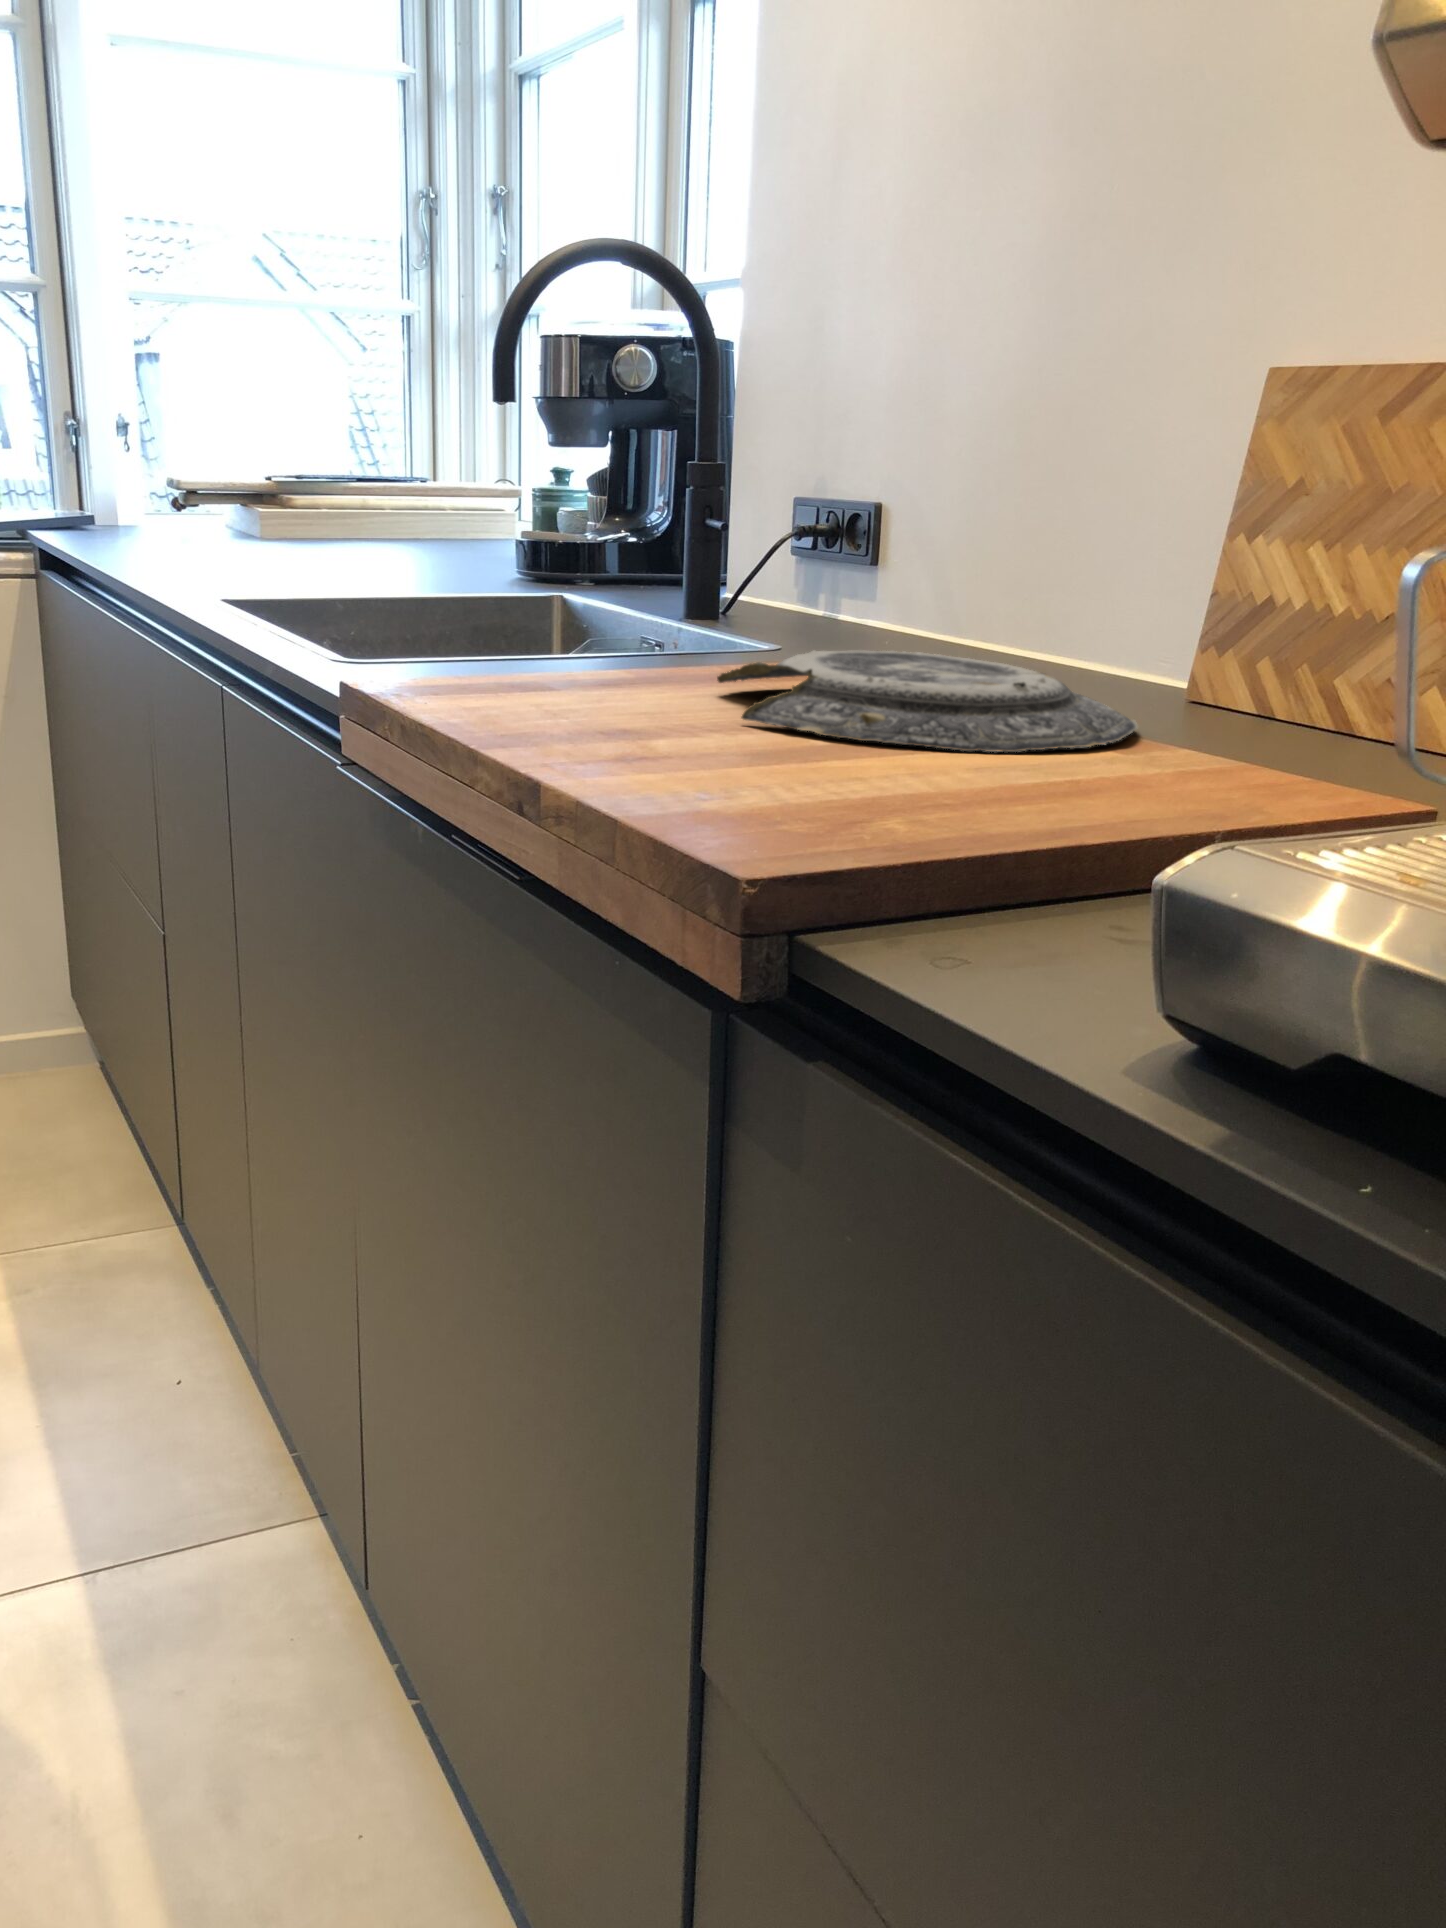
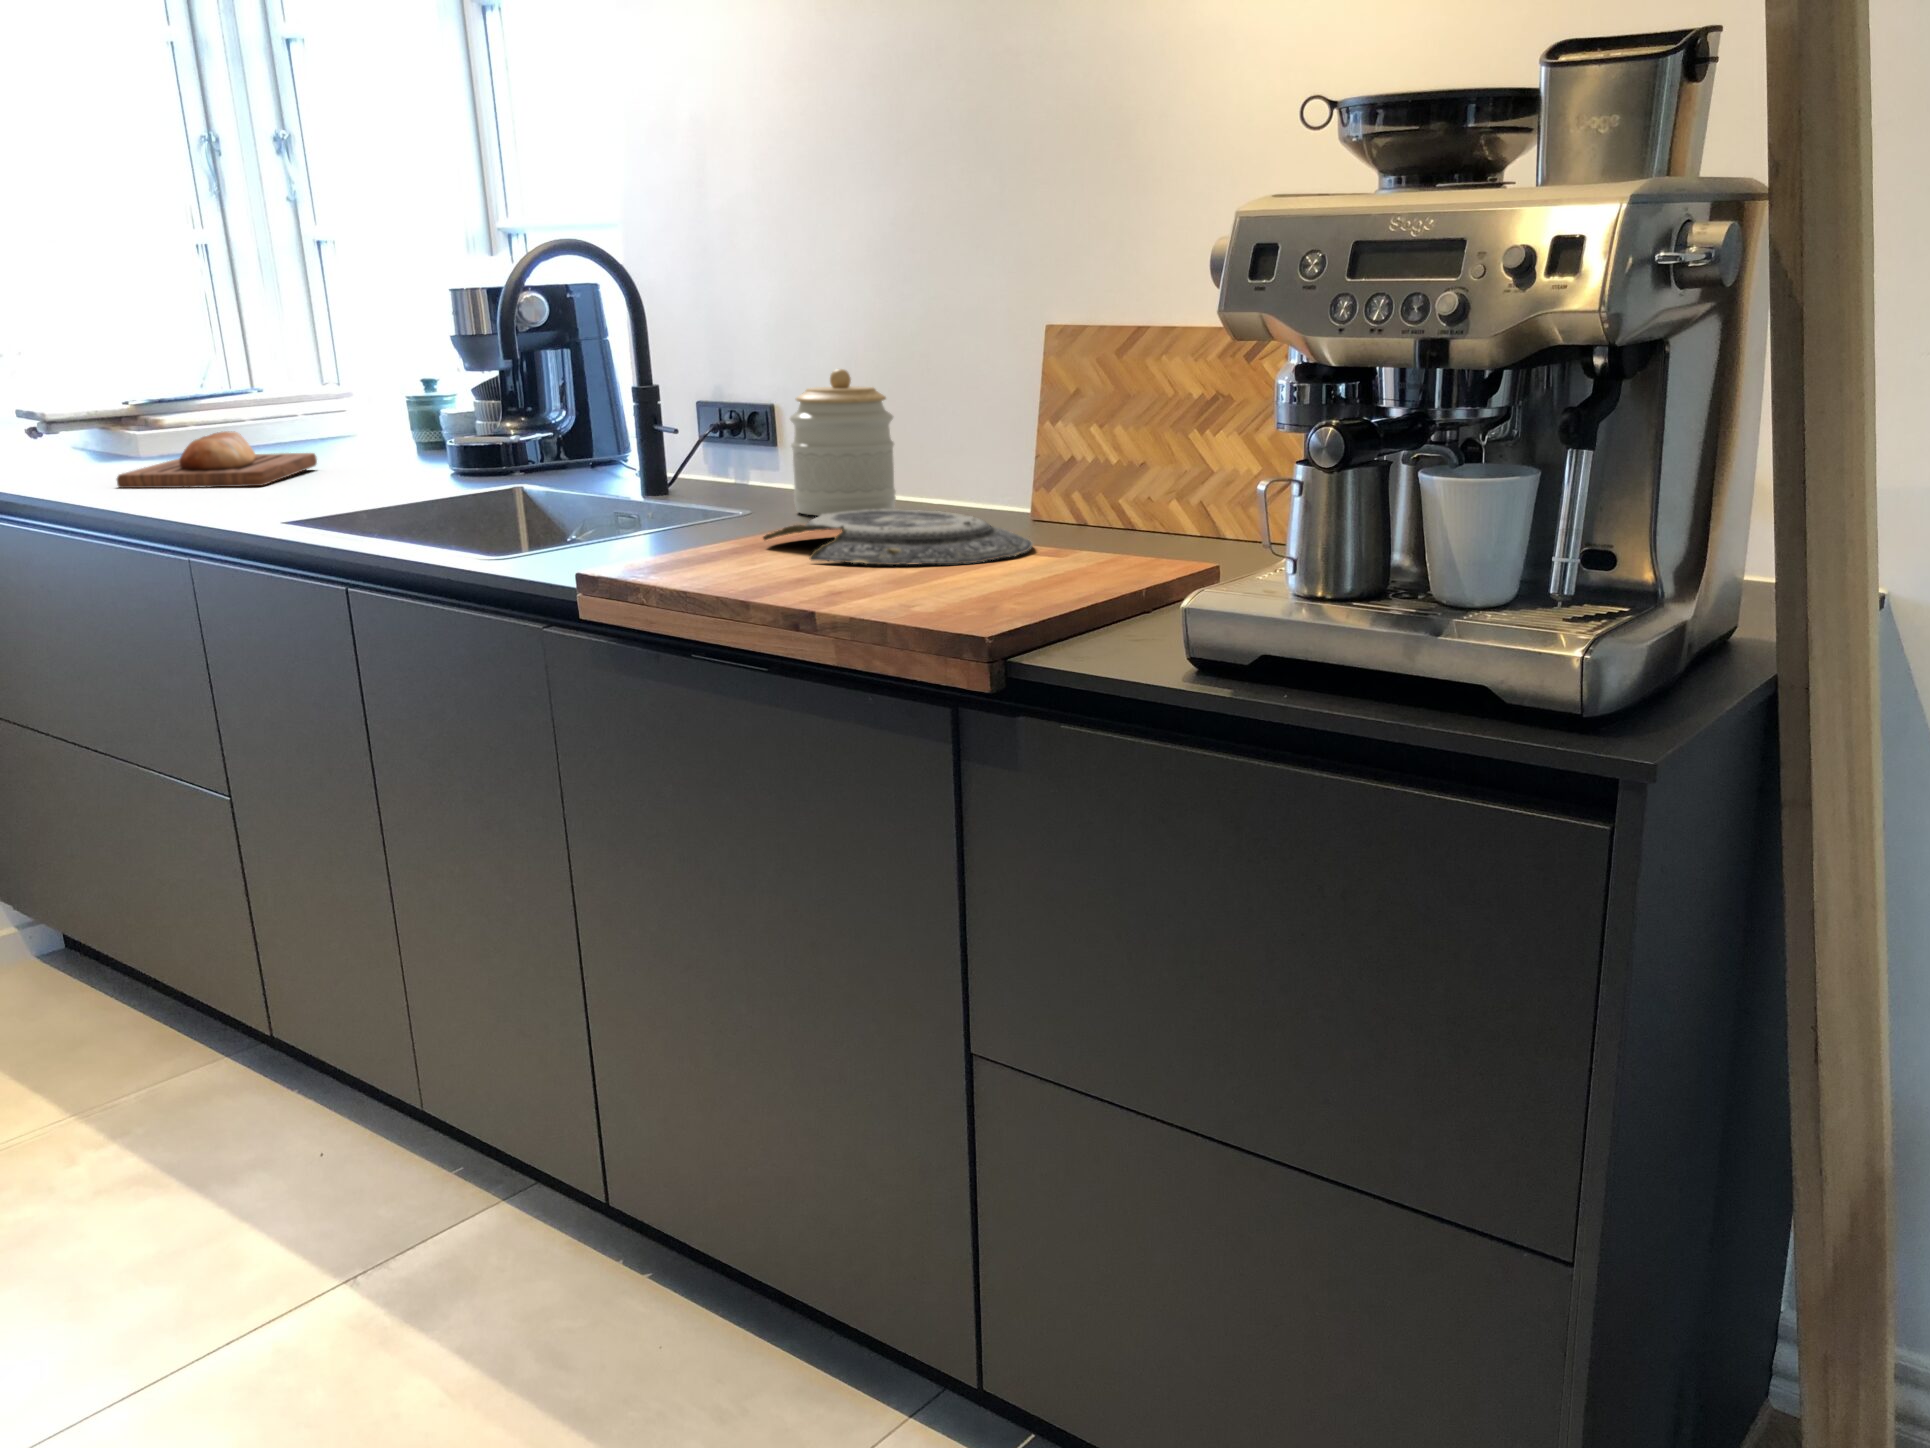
jar: none [849,443,1010,663] -> present [790,369,896,516]
bread loaf: none [152,506,398,569] -> present [117,431,317,488]

